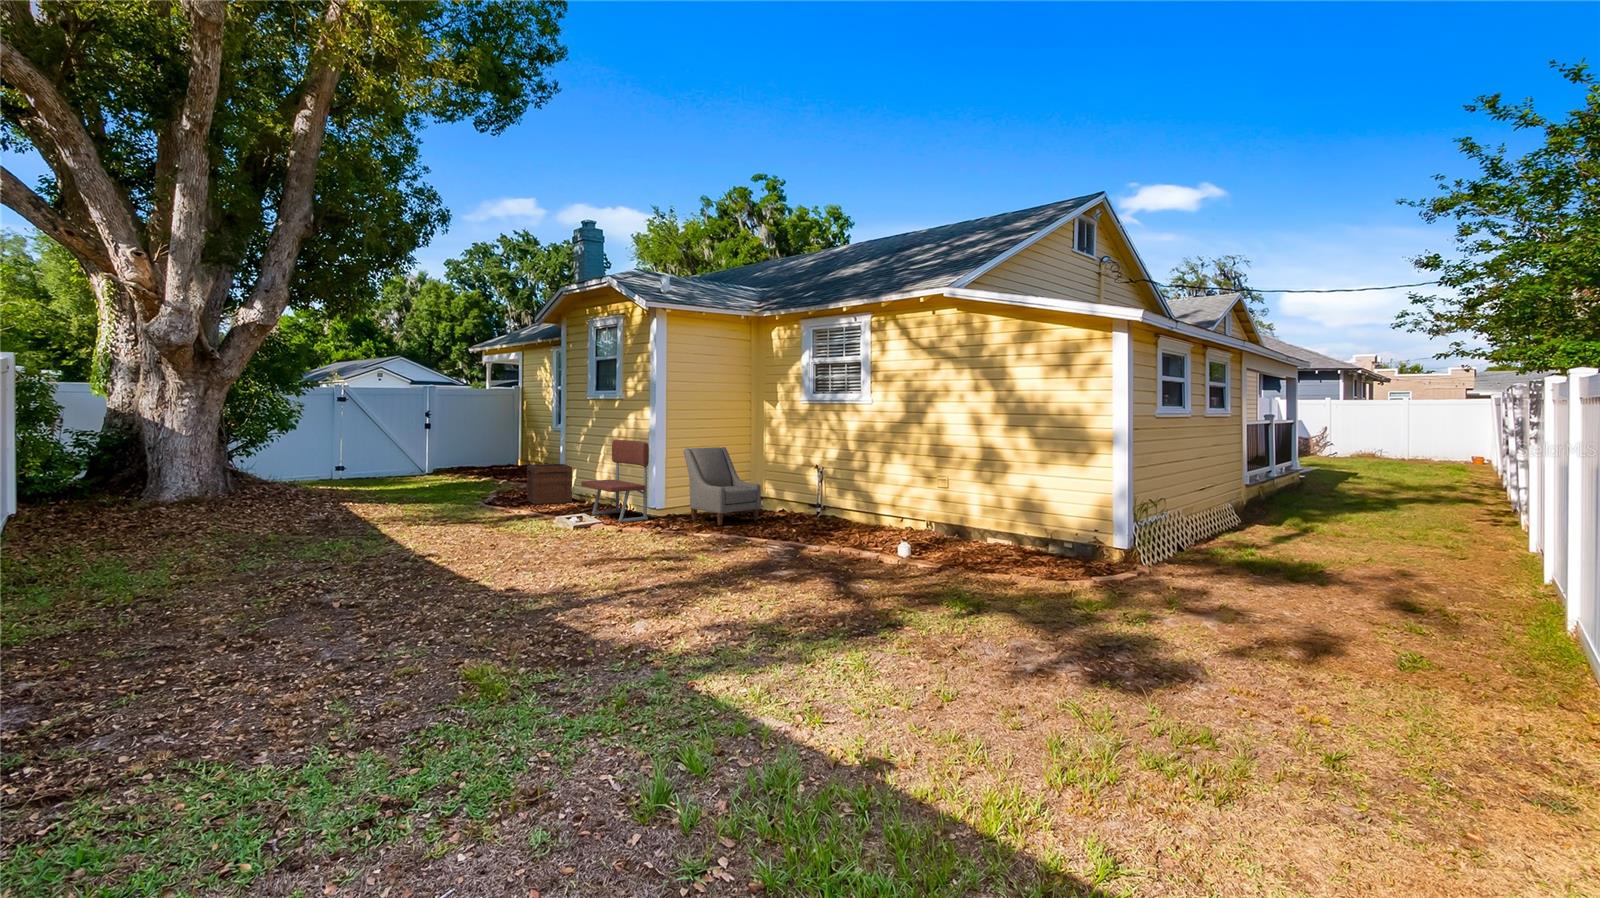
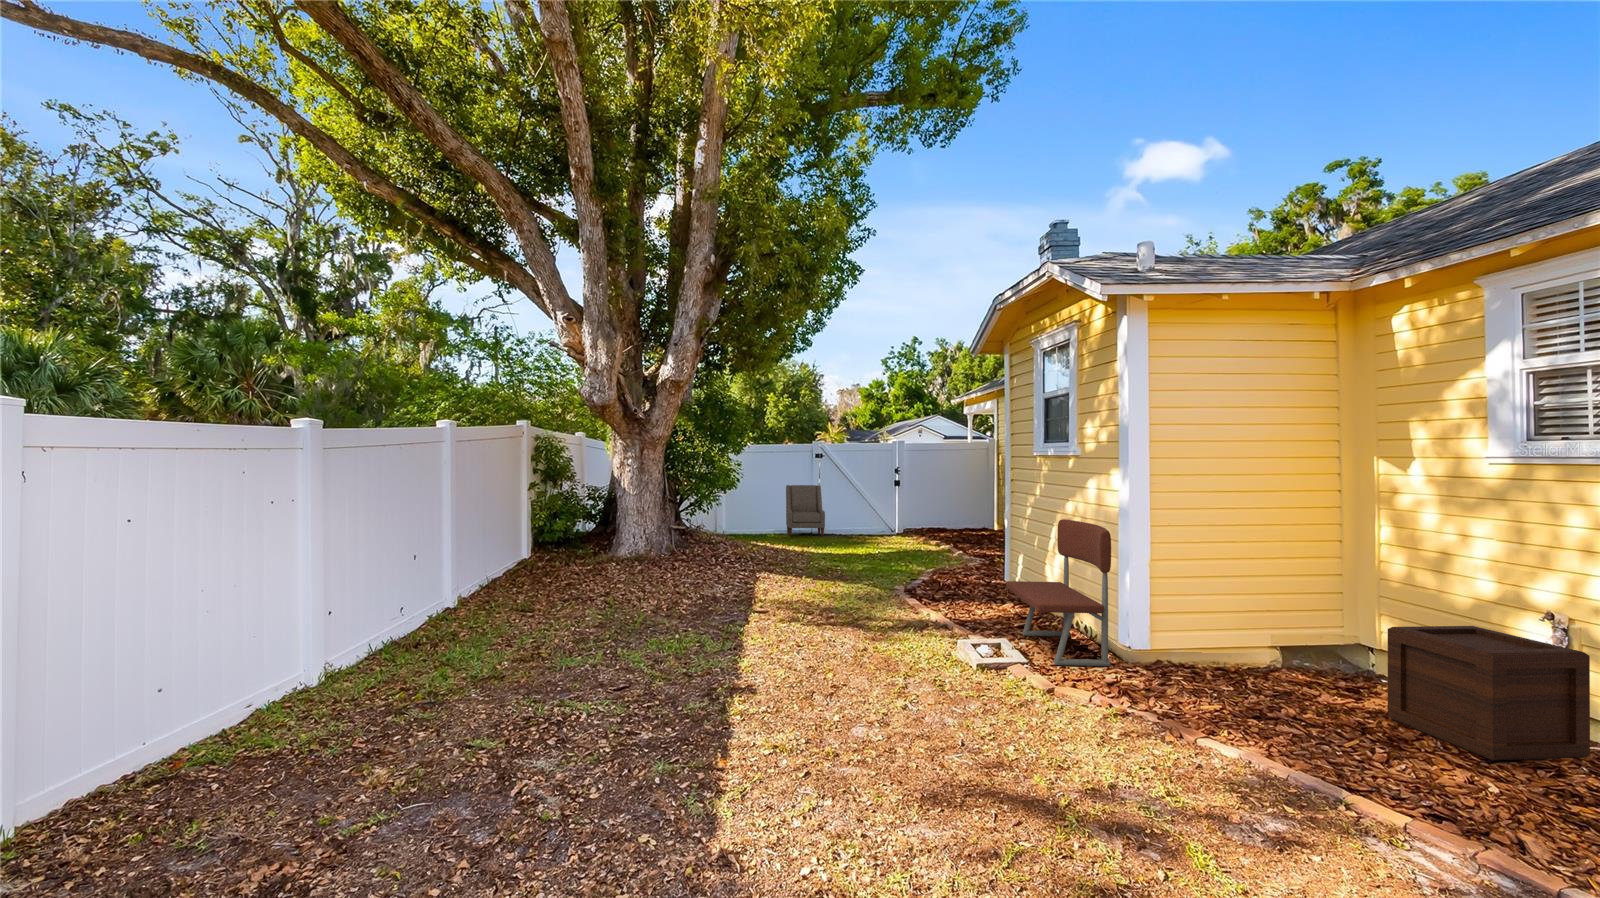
chair: present [683,447,761,525] -> present [786,485,825,536]
wooden crate: present [527,464,572,505] -> present [1388,626,1590,761]

